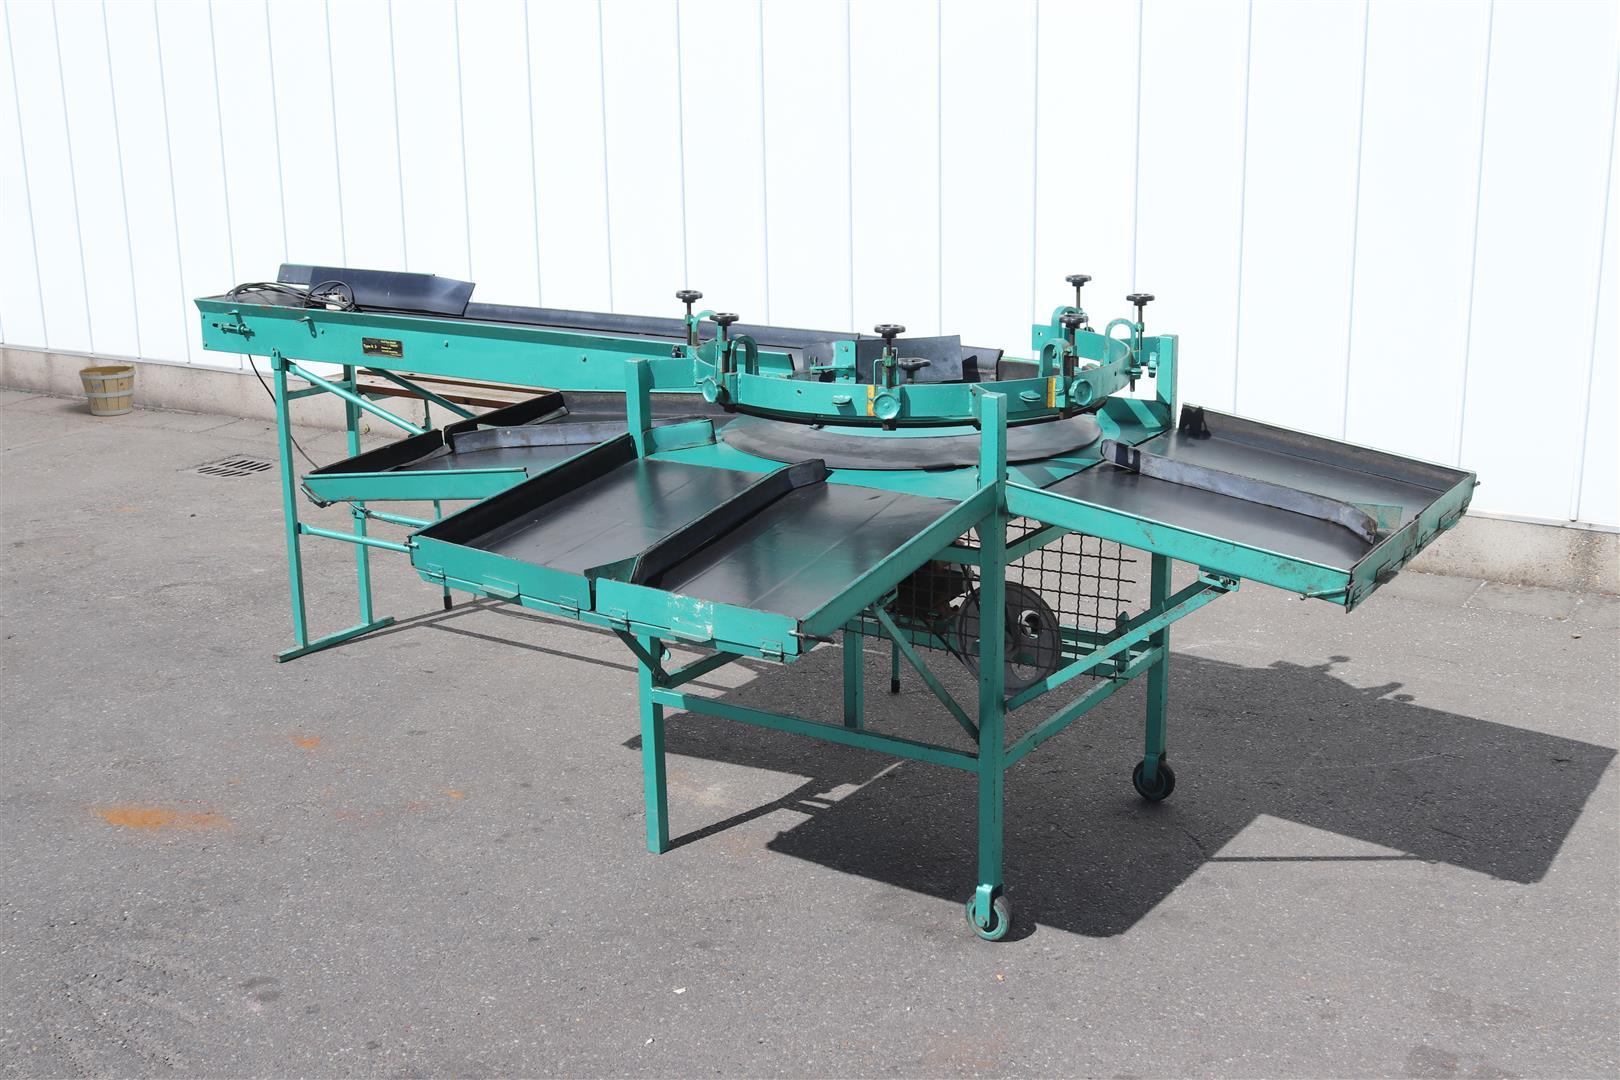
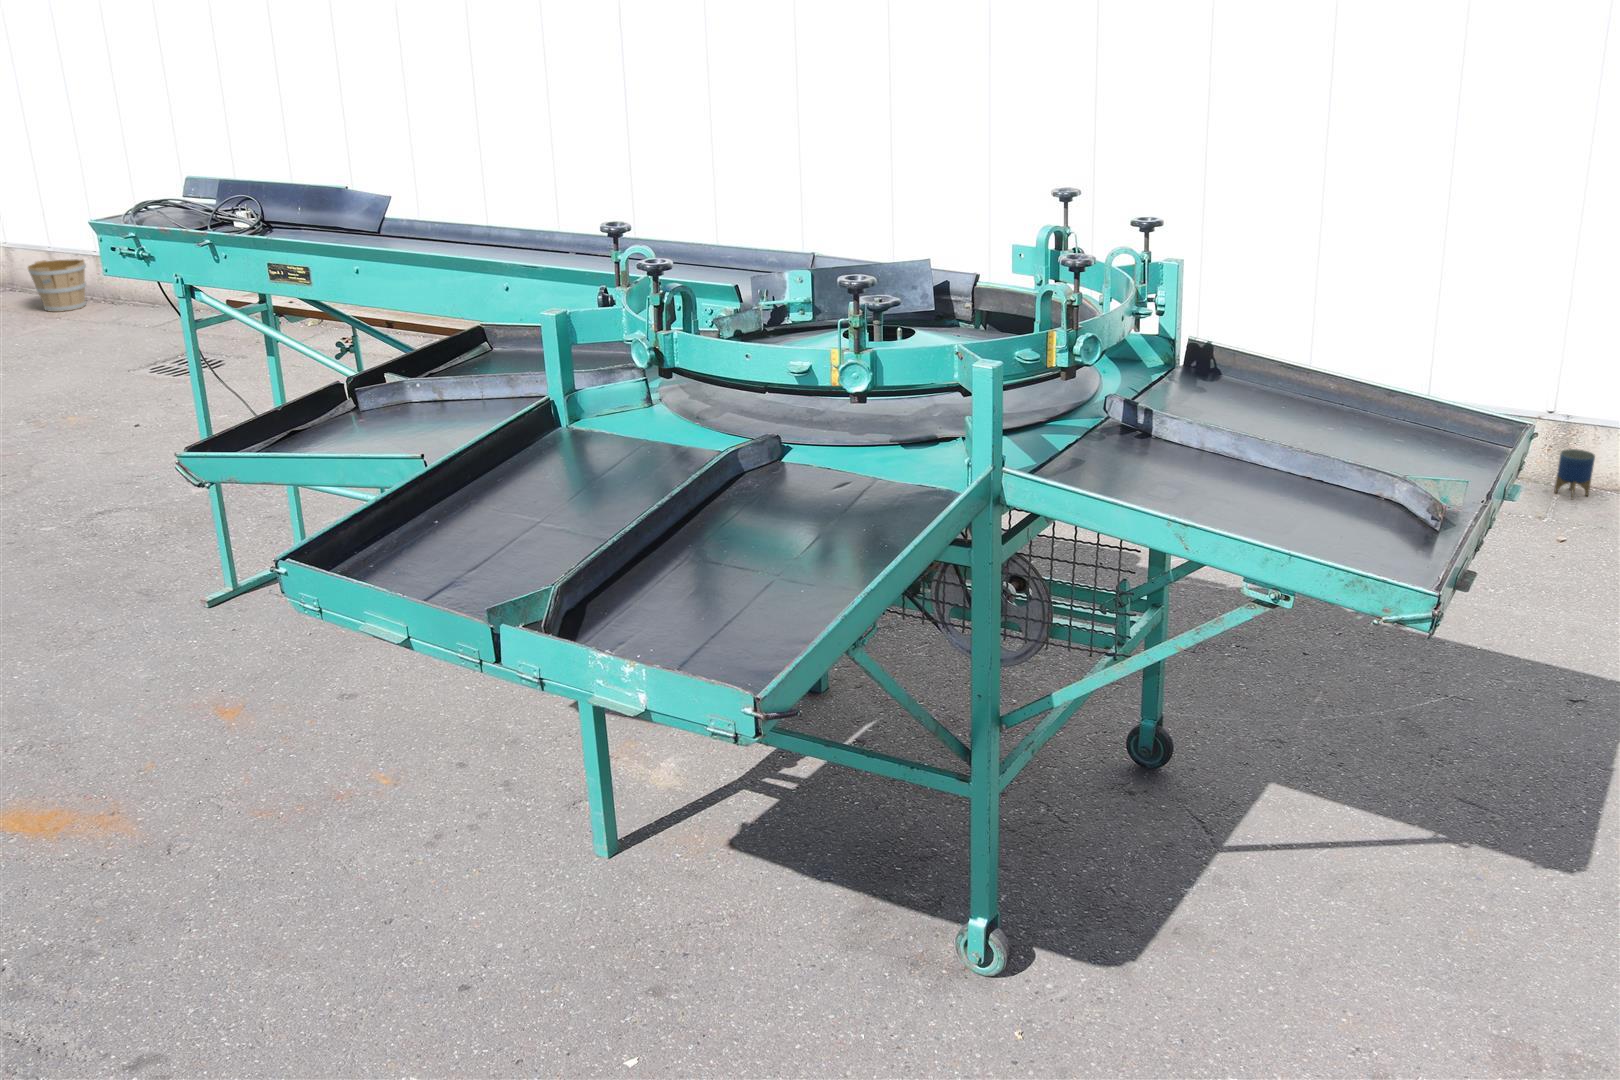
planter: none [1568,557,1605,605] -> present [1554,449,1595,499]

